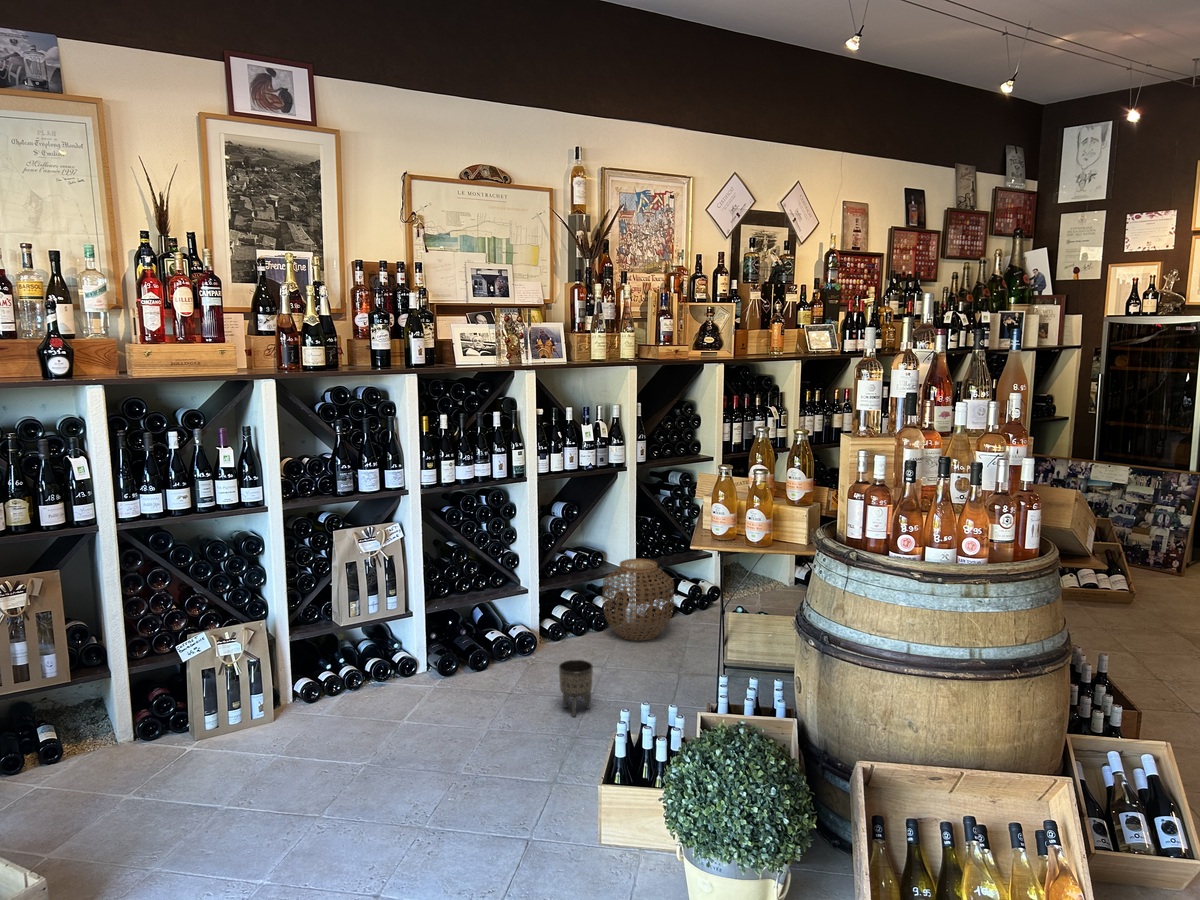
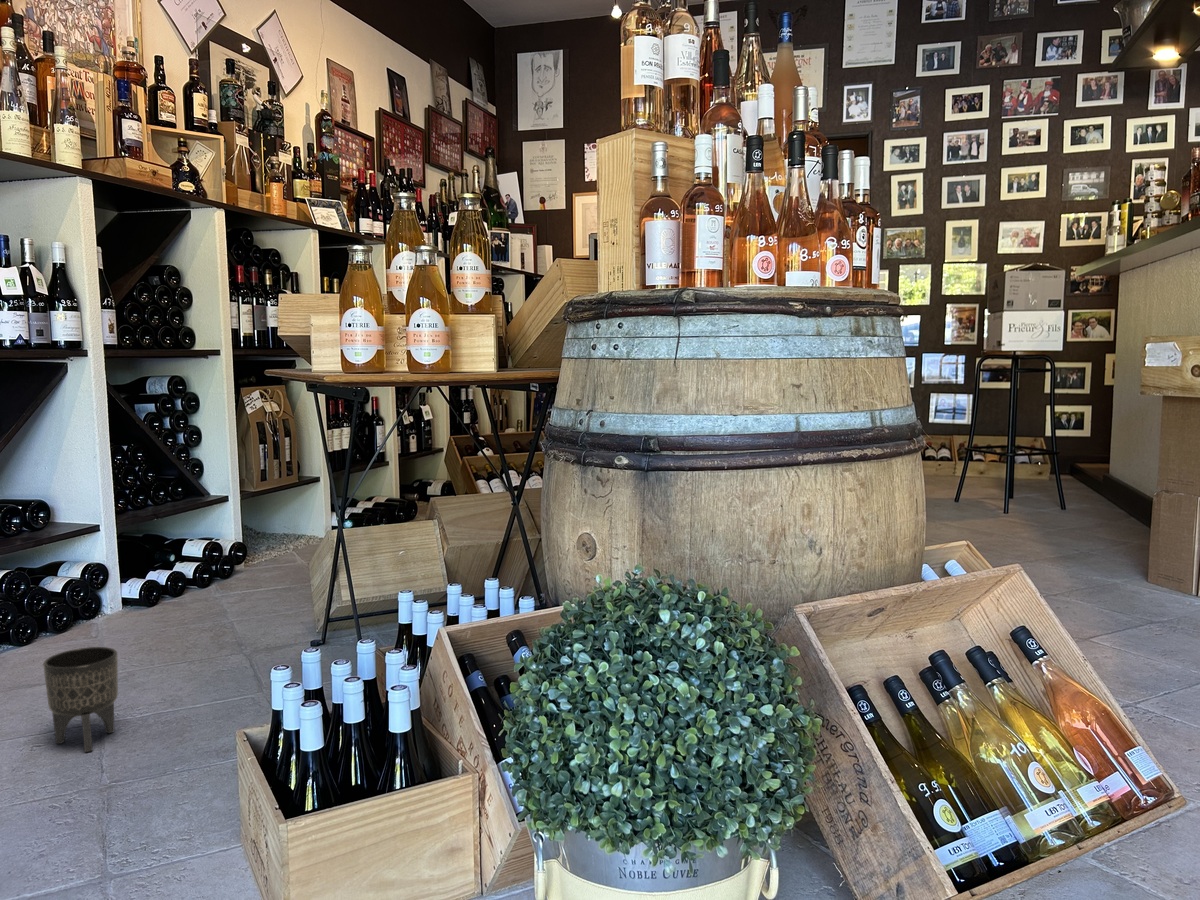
woven basket: present [603,559,674,641] -> none [63,499,196,630]

